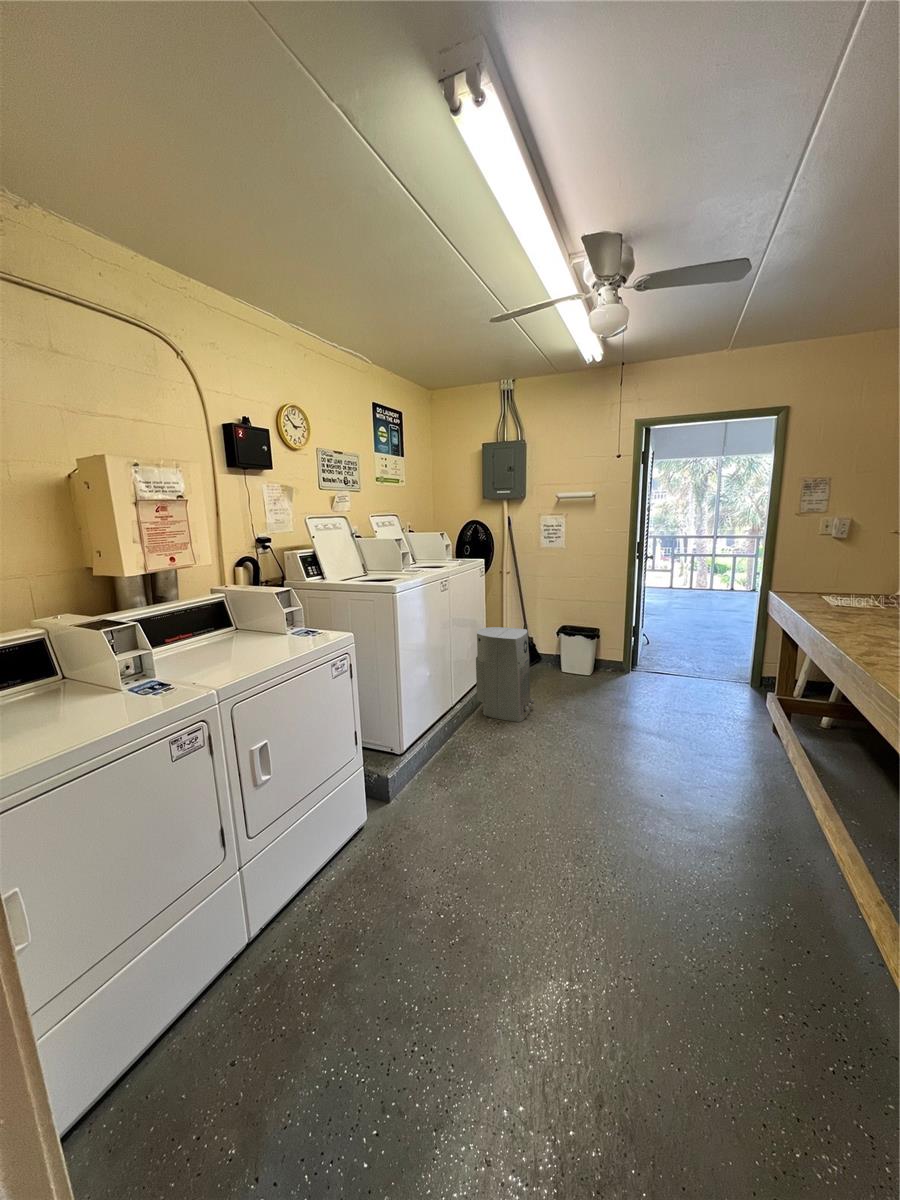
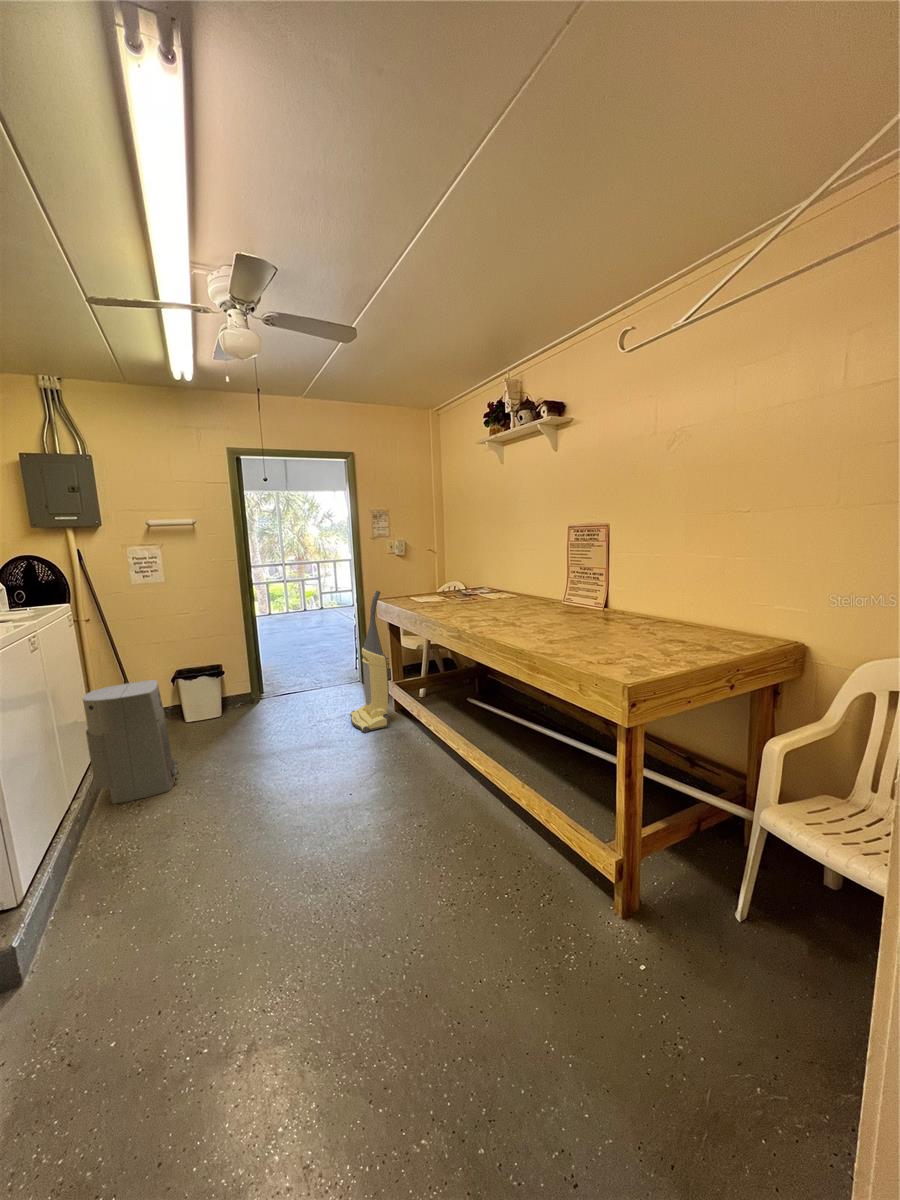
vacuum cleaner: none [707,581,774,747] -> present [350,591,391,733]

